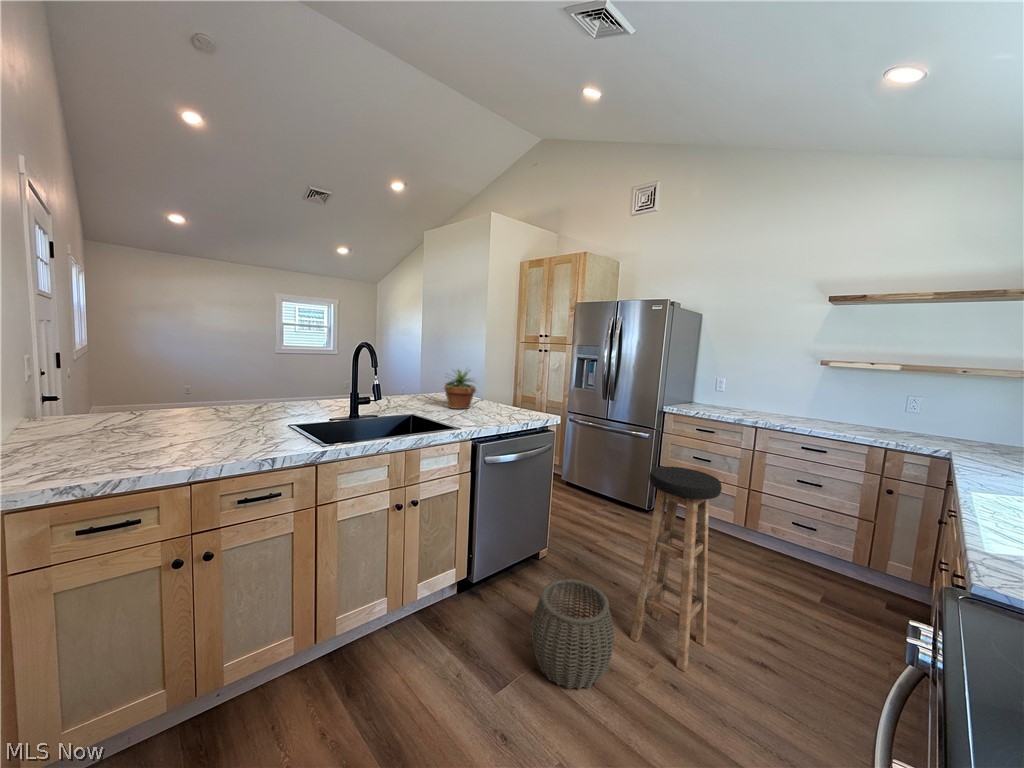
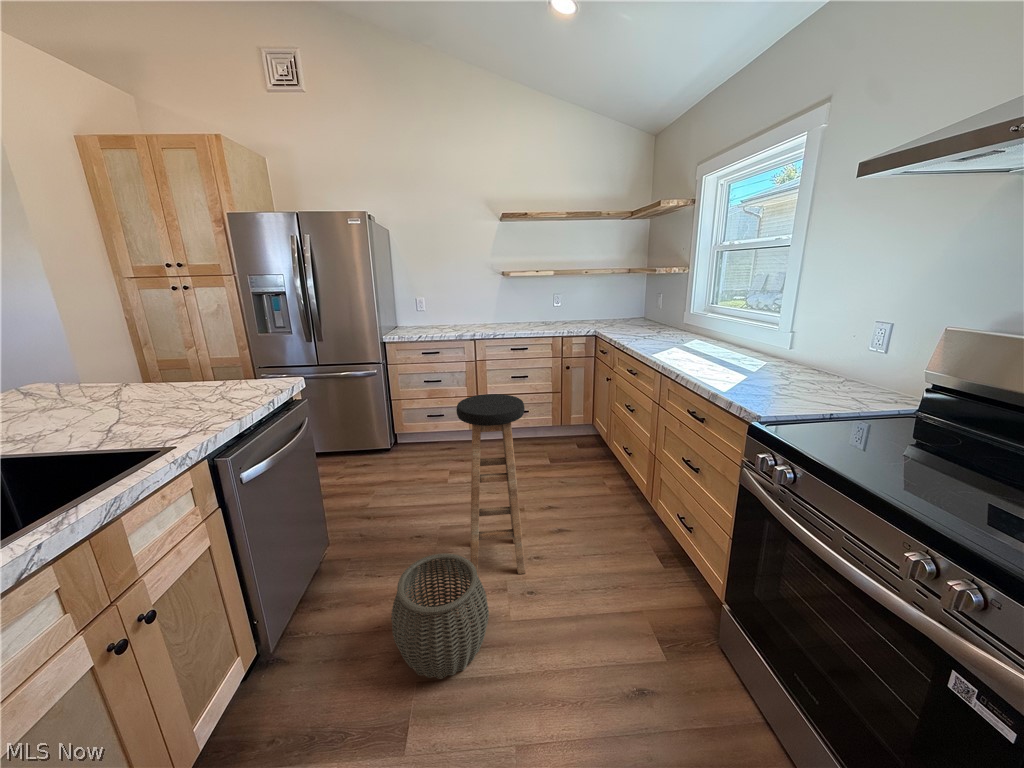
potted plant: present [444,370,476,409] -> none [36,334,149,419]

